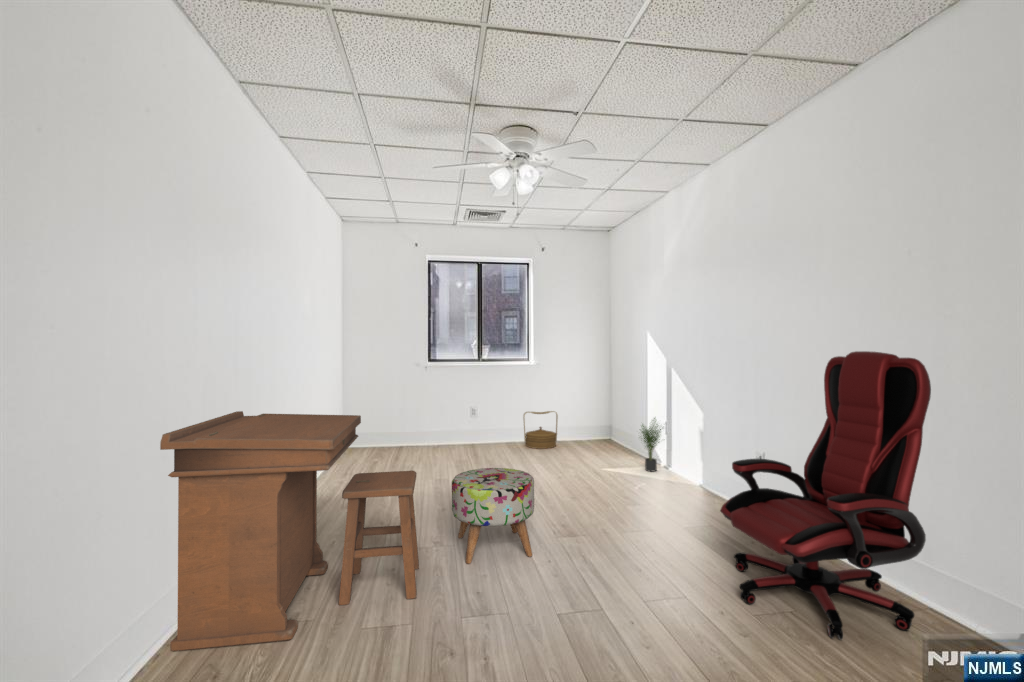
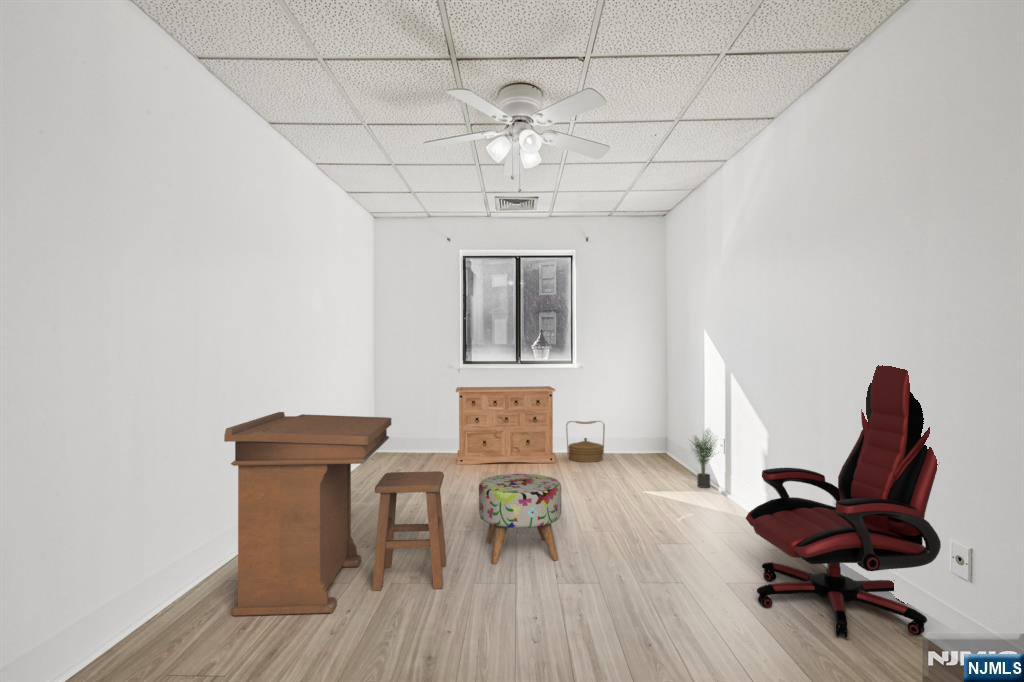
dresser: none [423,381,514,454] -> present [456,386,555,465]

